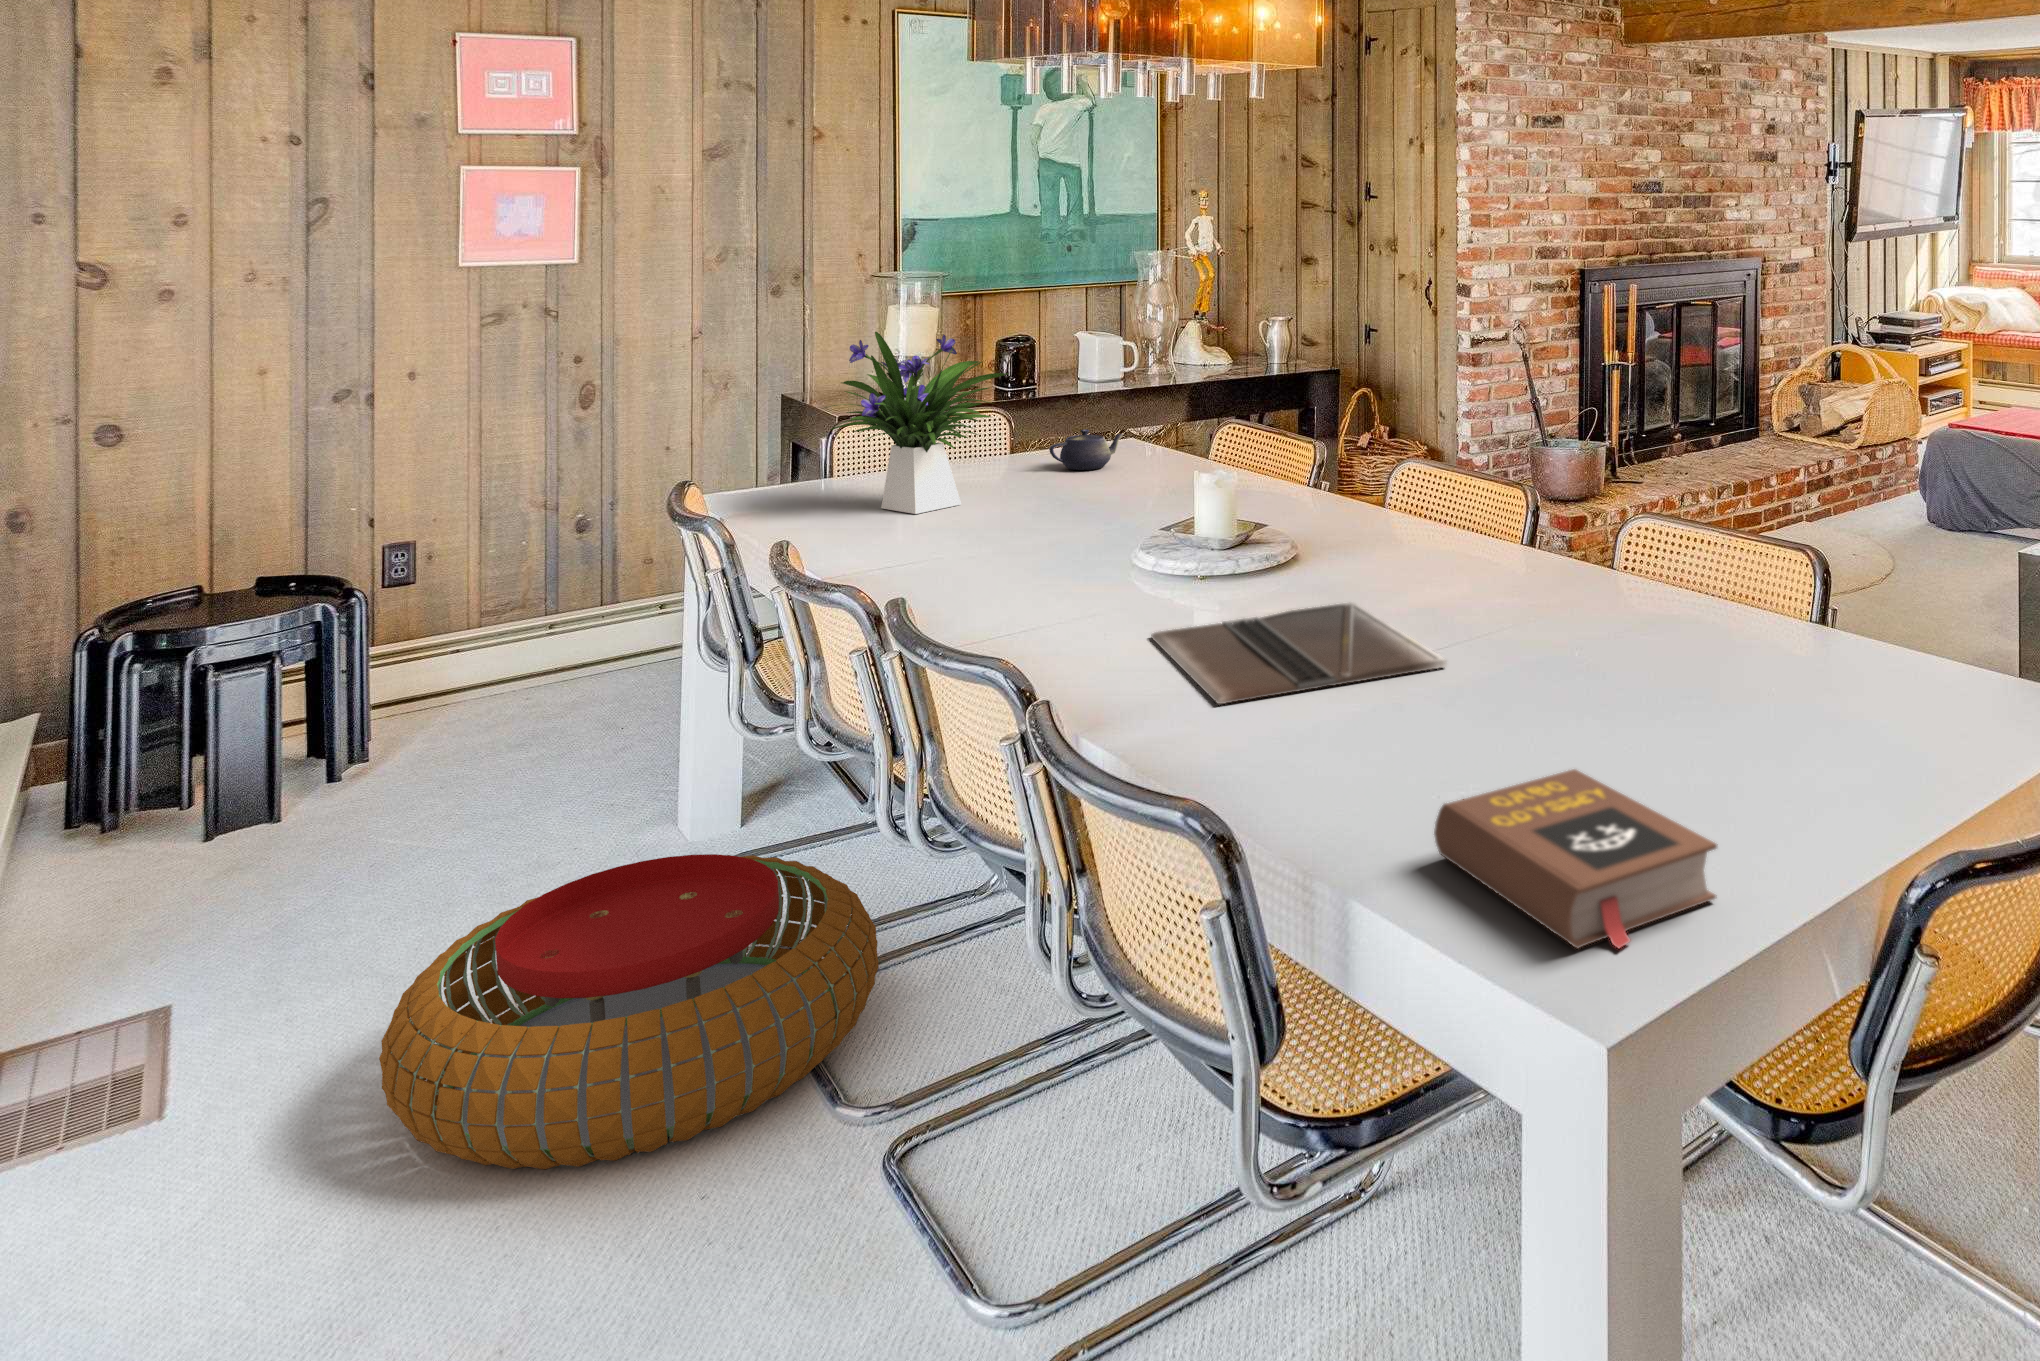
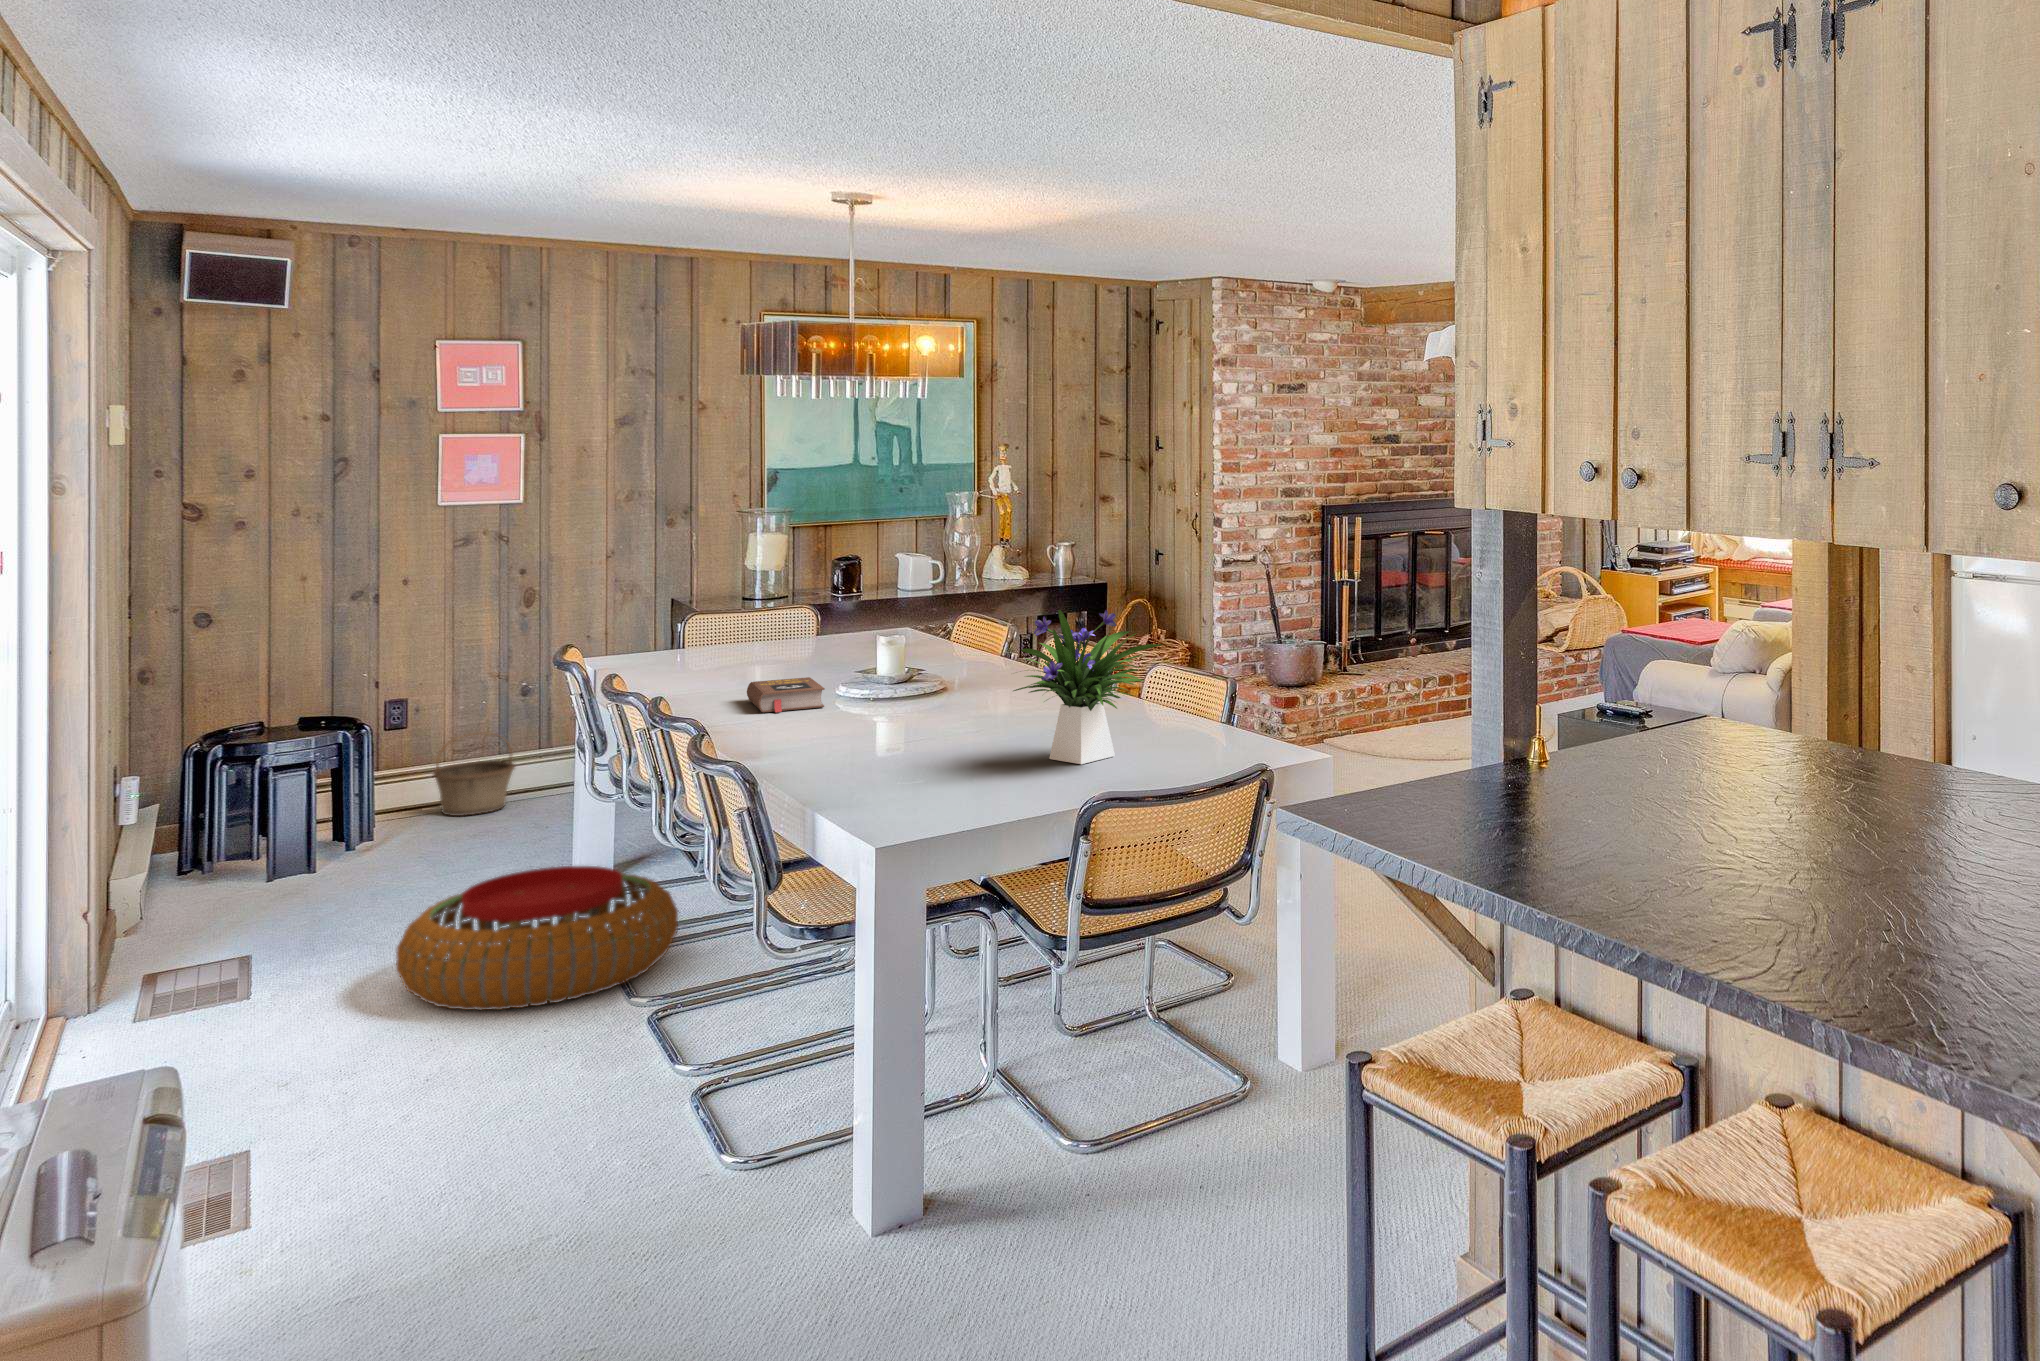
flower arrangement: present [825,332,1008,514] -> present [1013,610,1162,764]
teapot: present [1049,429,1124,470] -> none [837,621,892,649]
basket: none [470,584,588,702] -> present [433,734,515,816]
laptop: present [1151,602,1447,704] -> none [833,712,978,749]
book: present [1434,769,1717,948] -> present [747,677,825,713]

